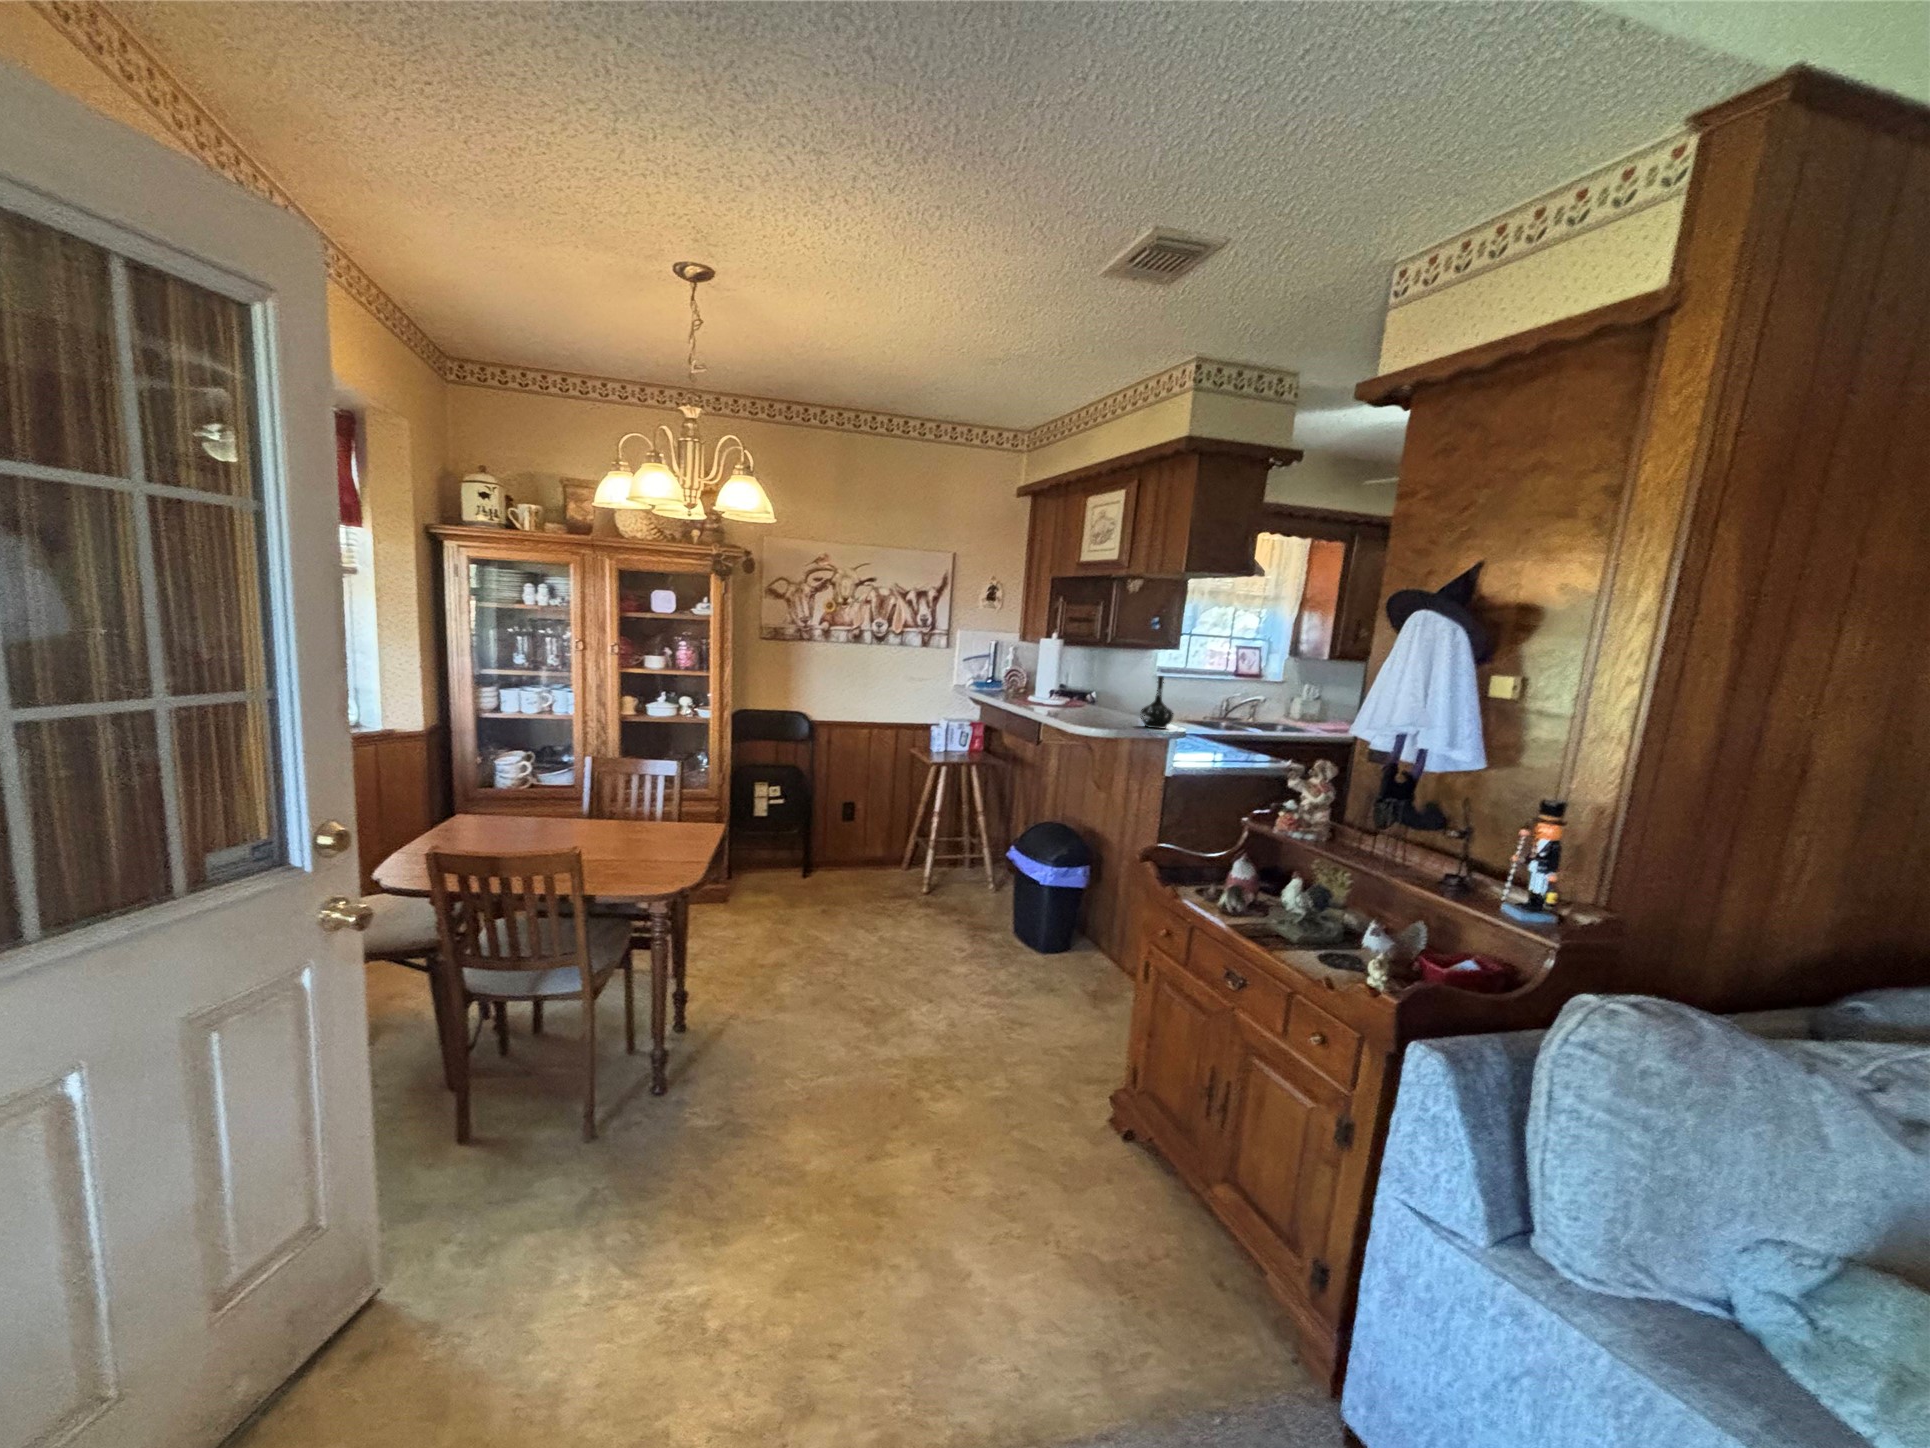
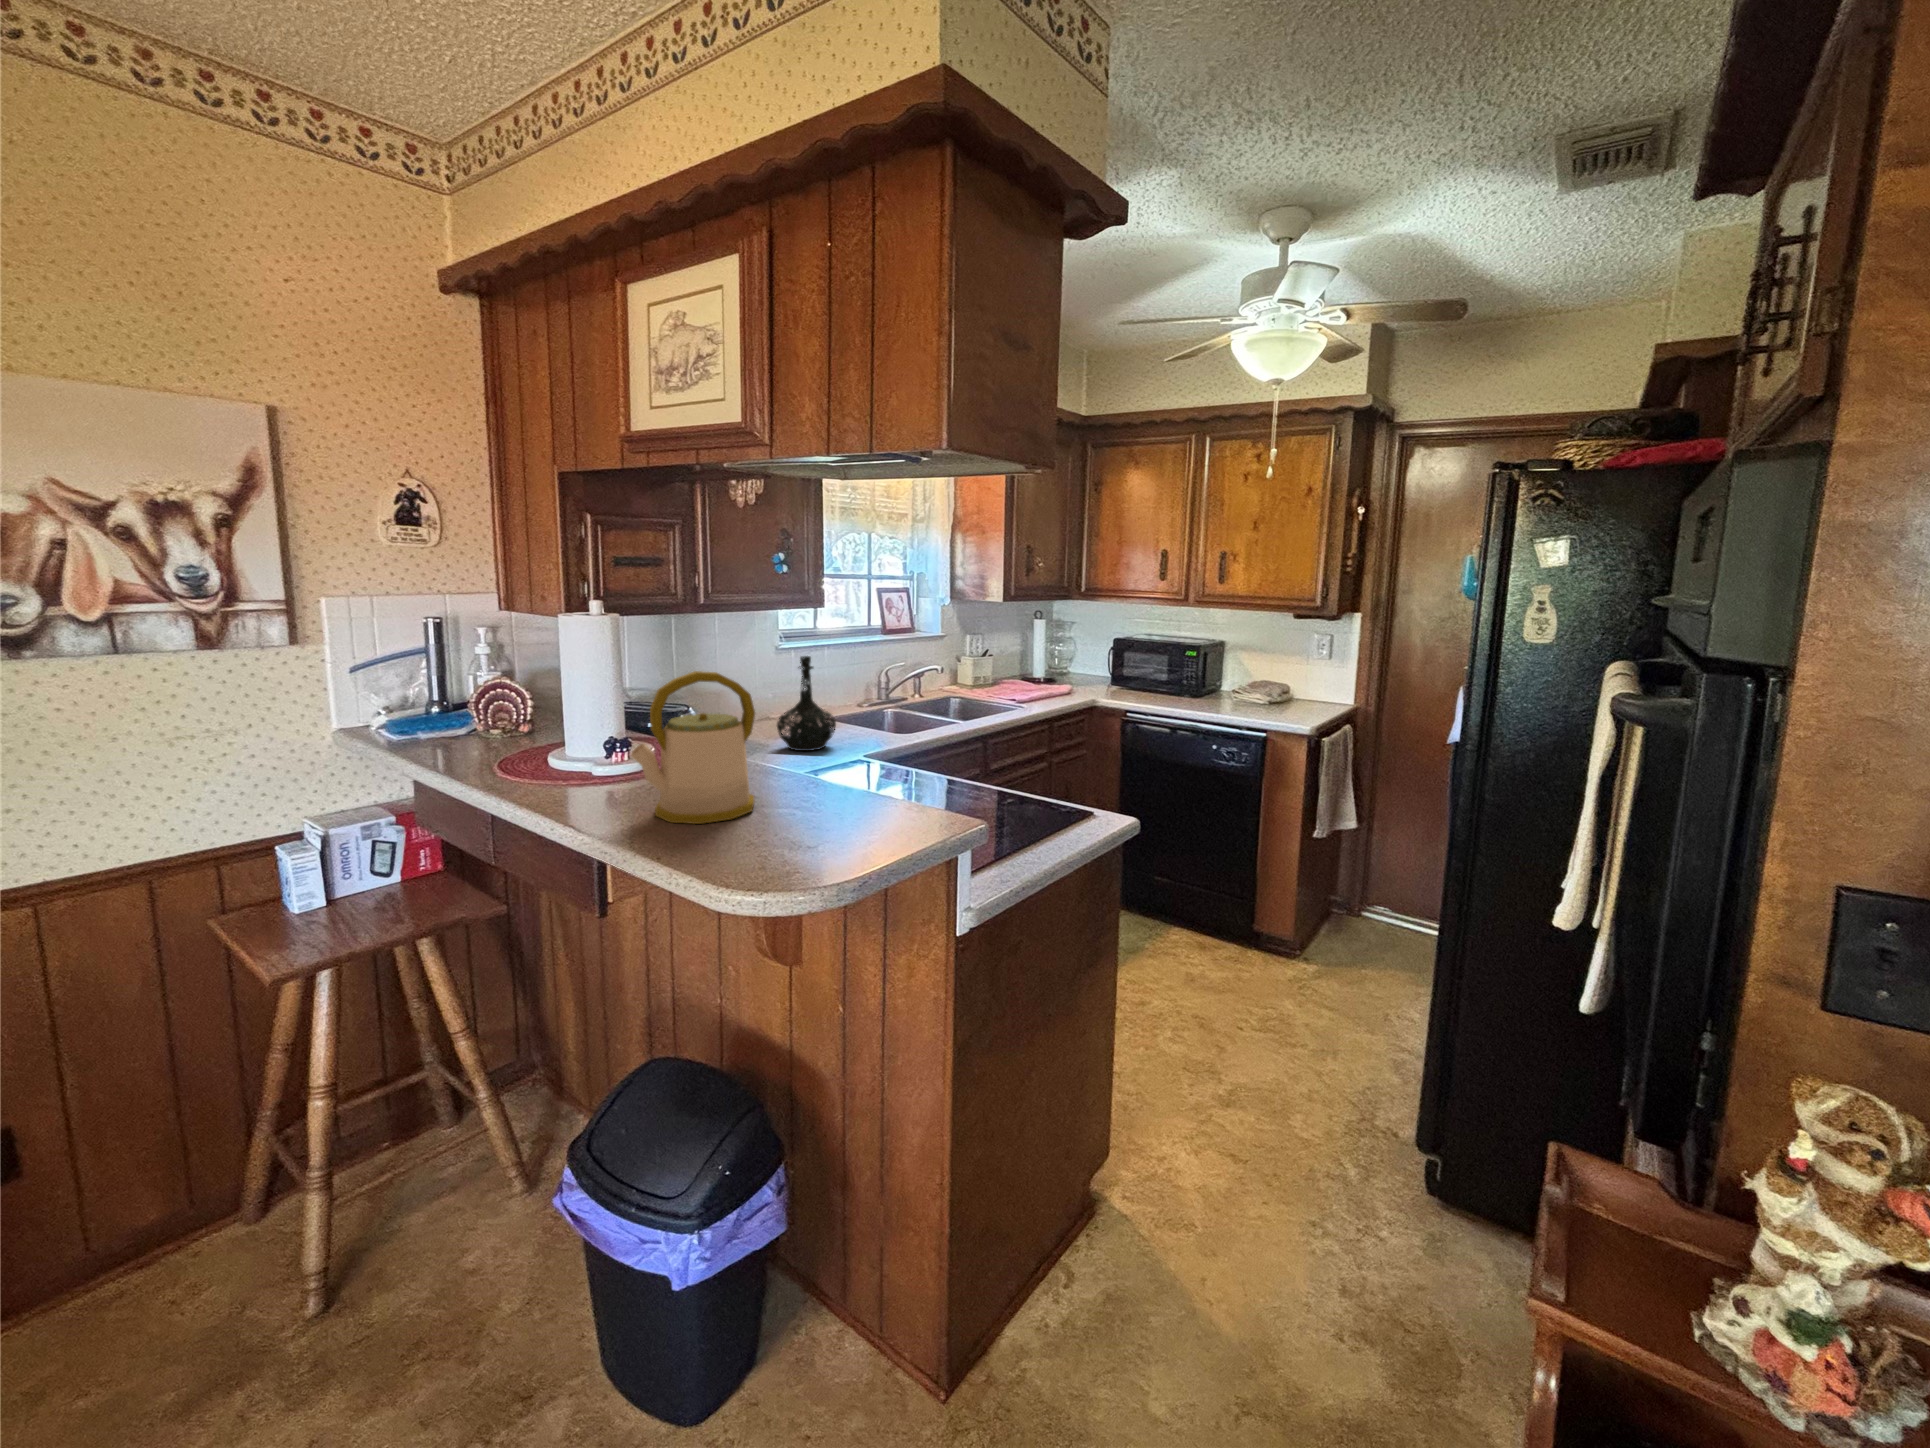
kettle: none [1056,661,1105,720] -> present [632,671,755,824]

